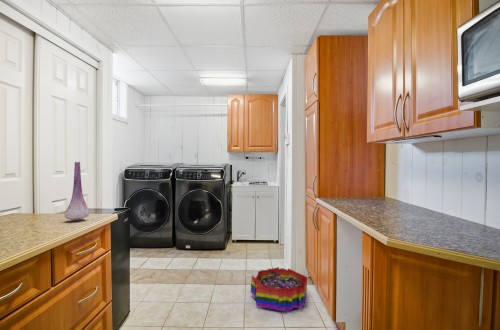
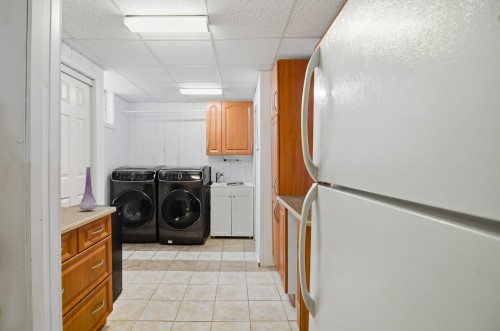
storage bin: present [251,267,307,311] -> none [224,255,271,288]

